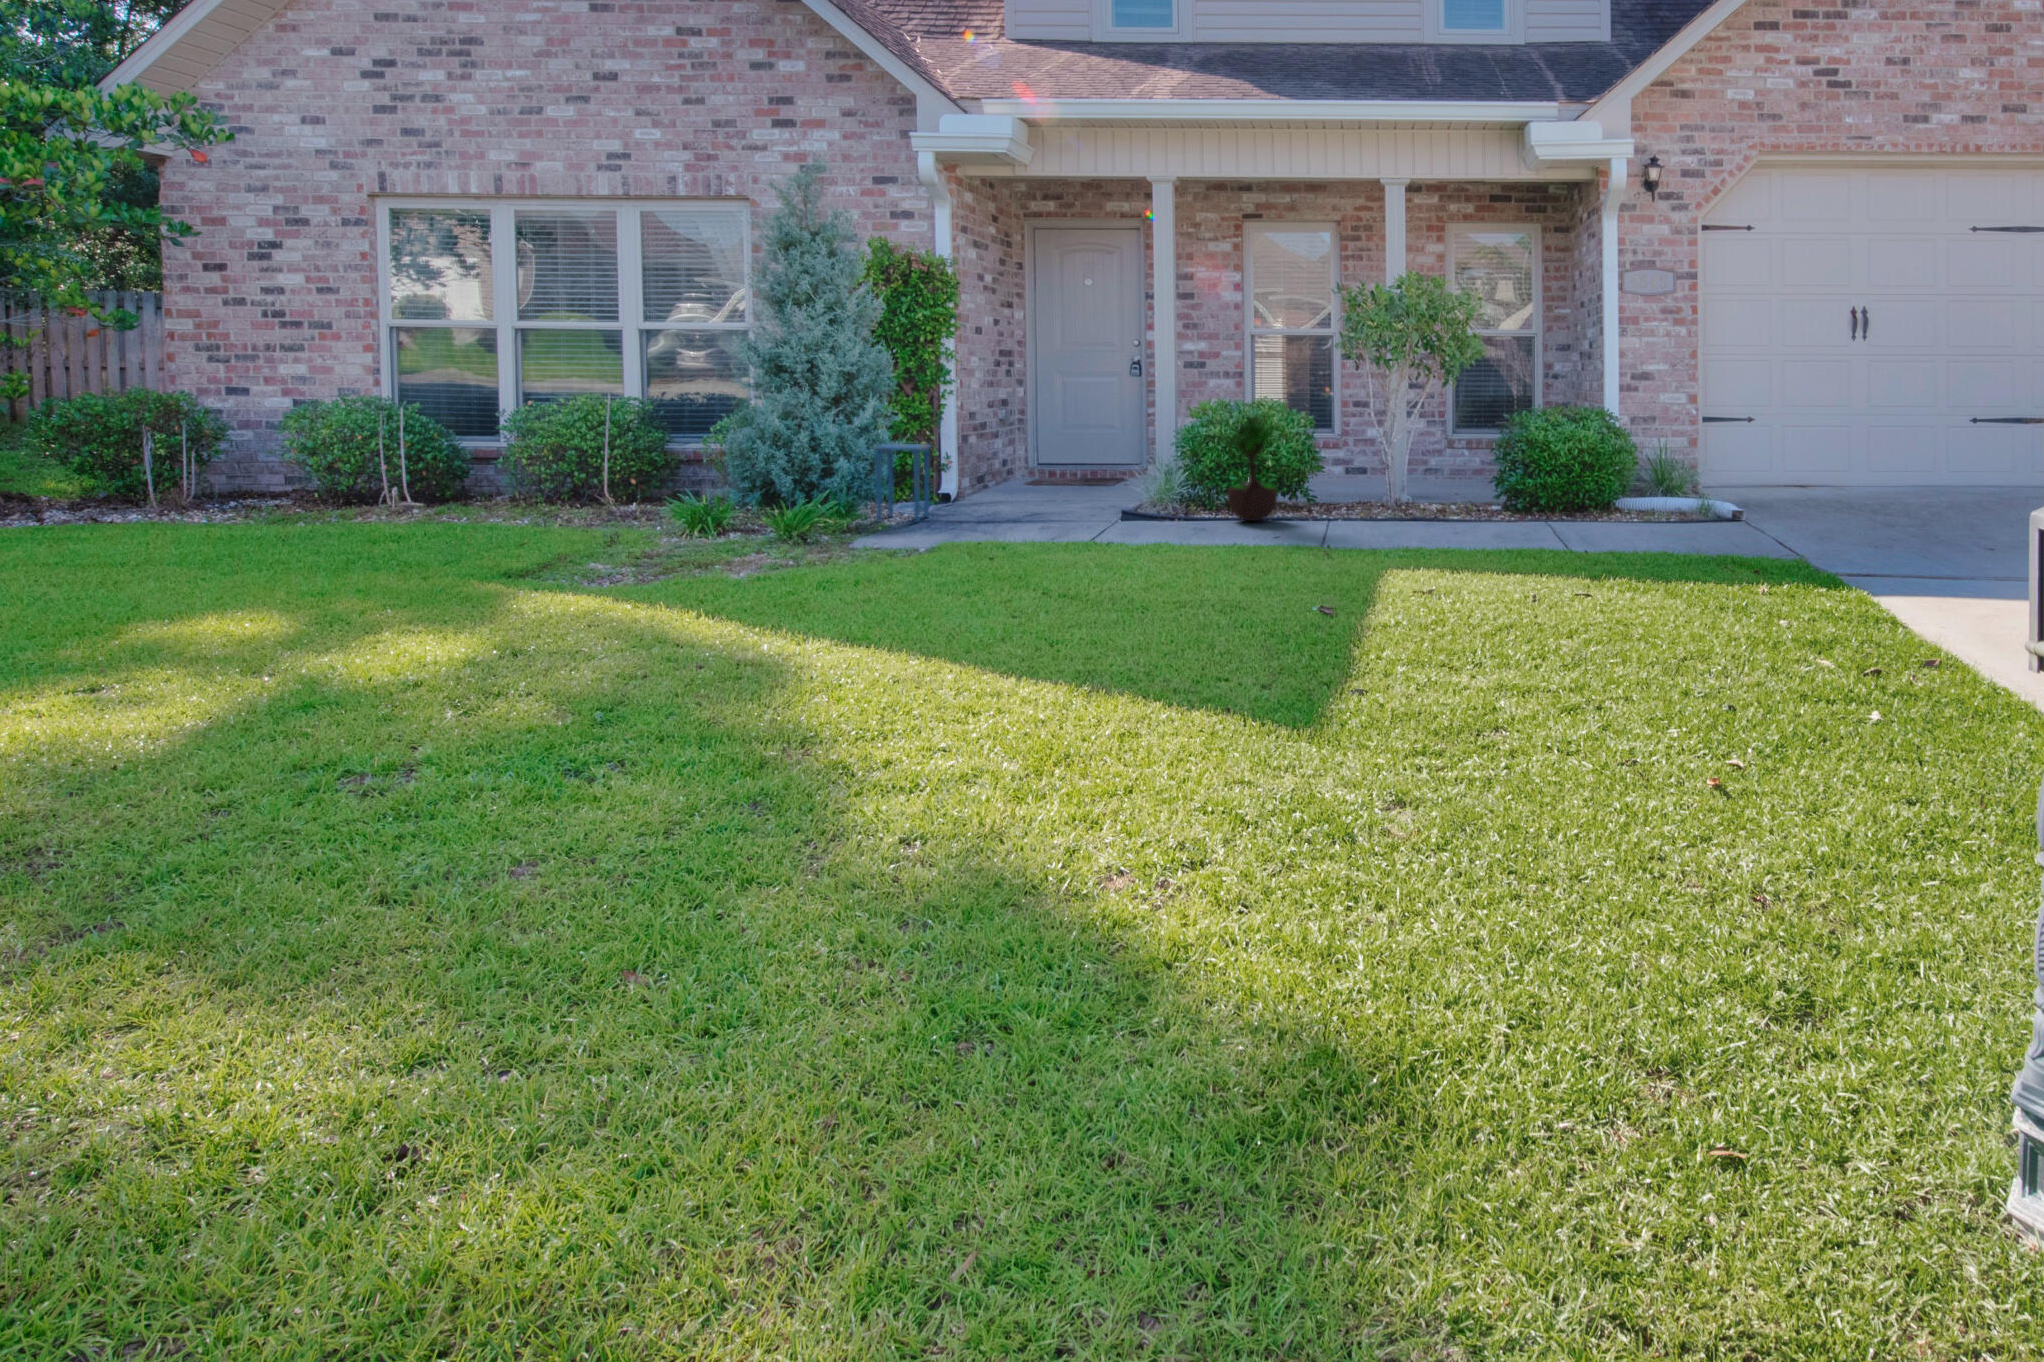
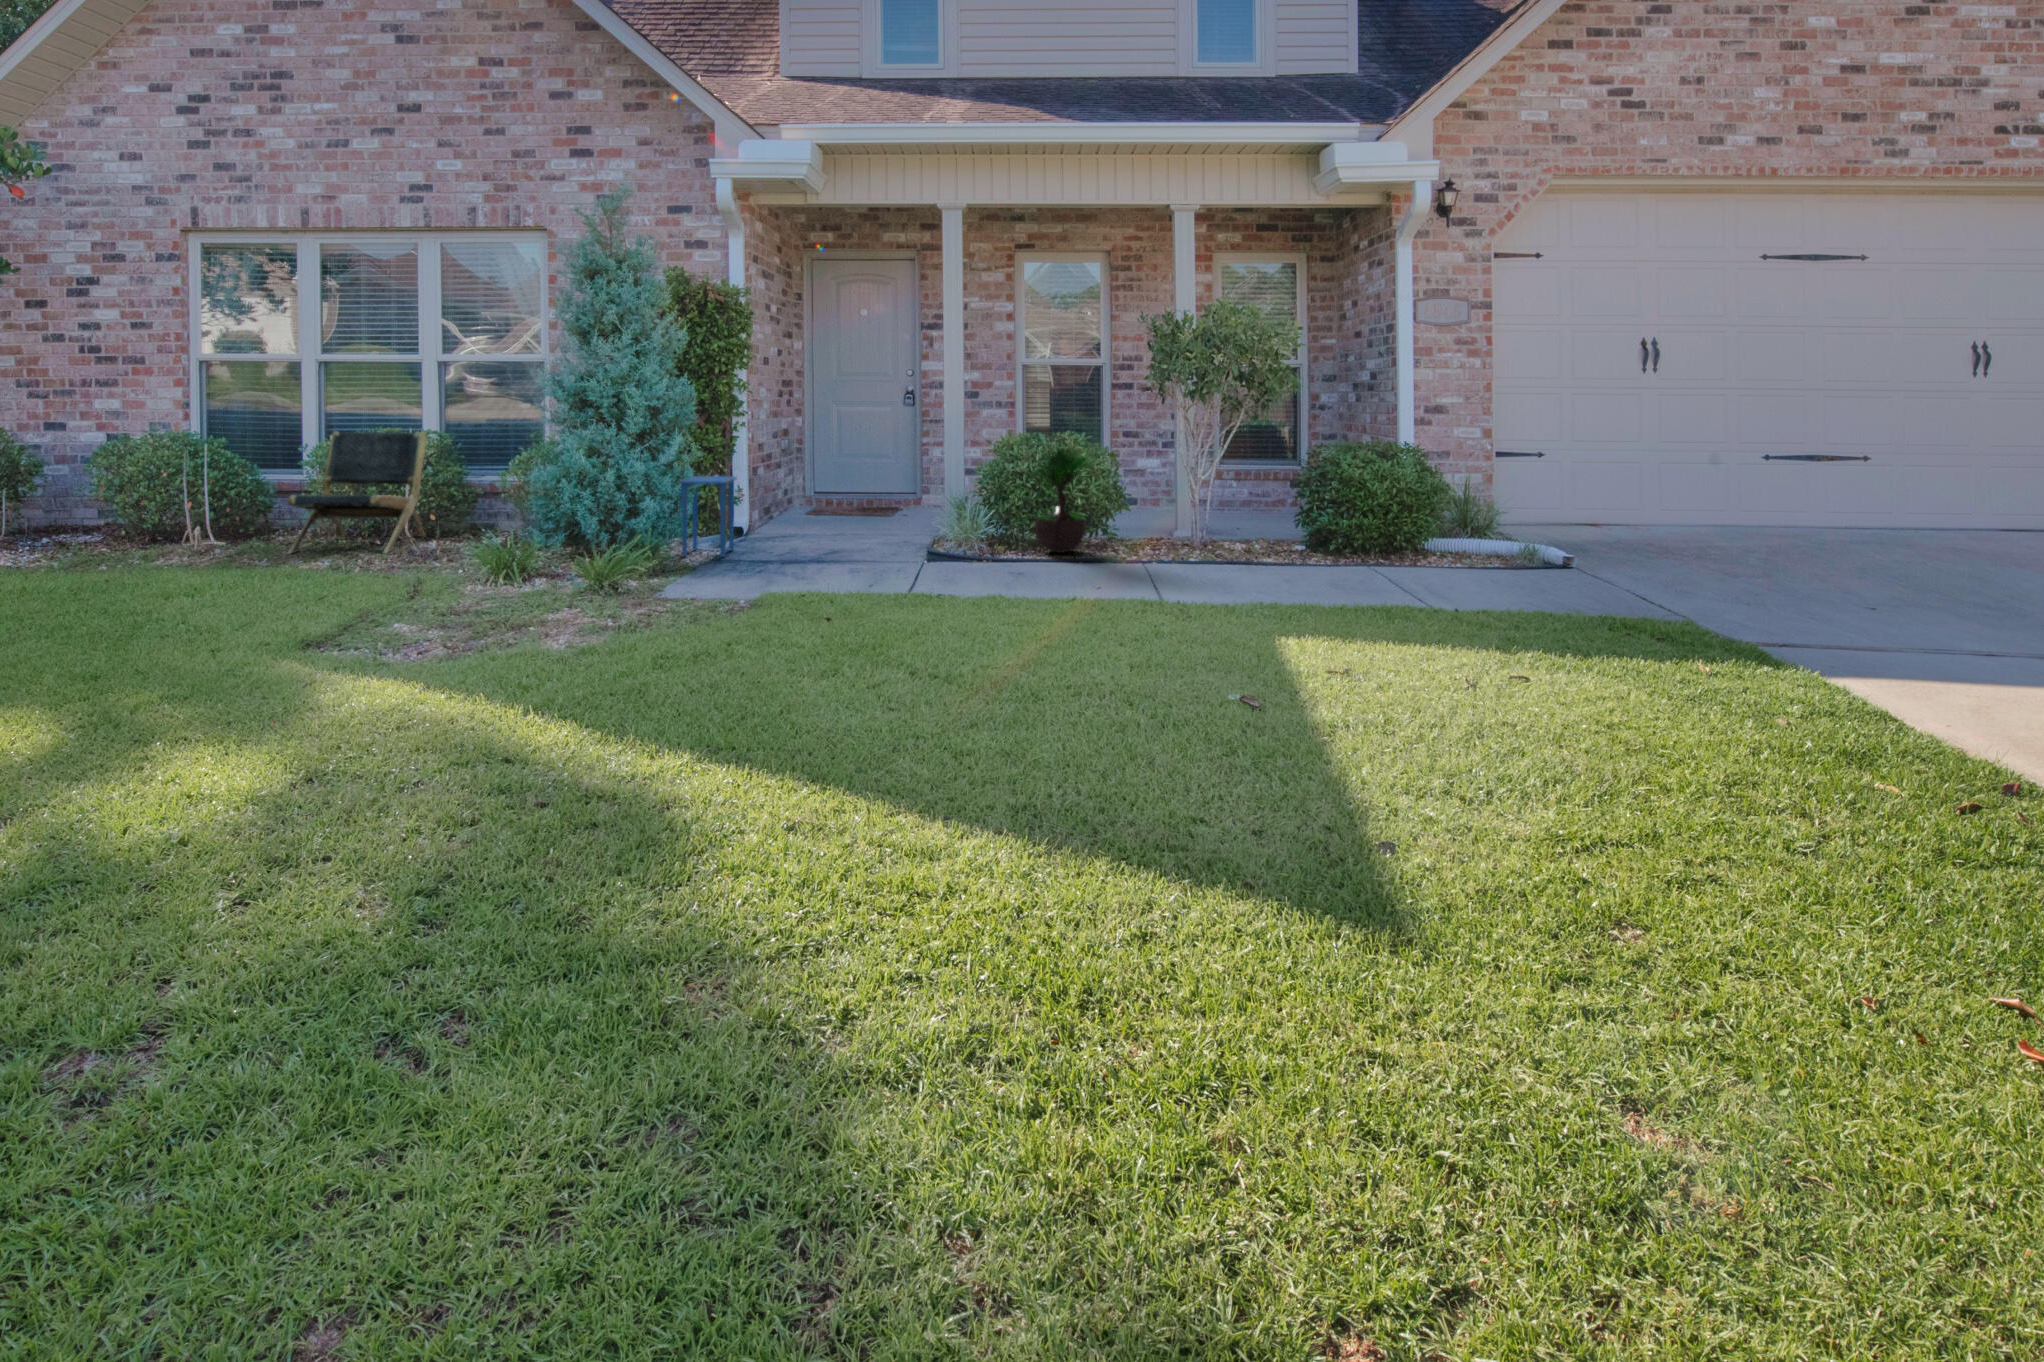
lounge chair: none [484,398,623,517] -> present [287,431,427,554]

